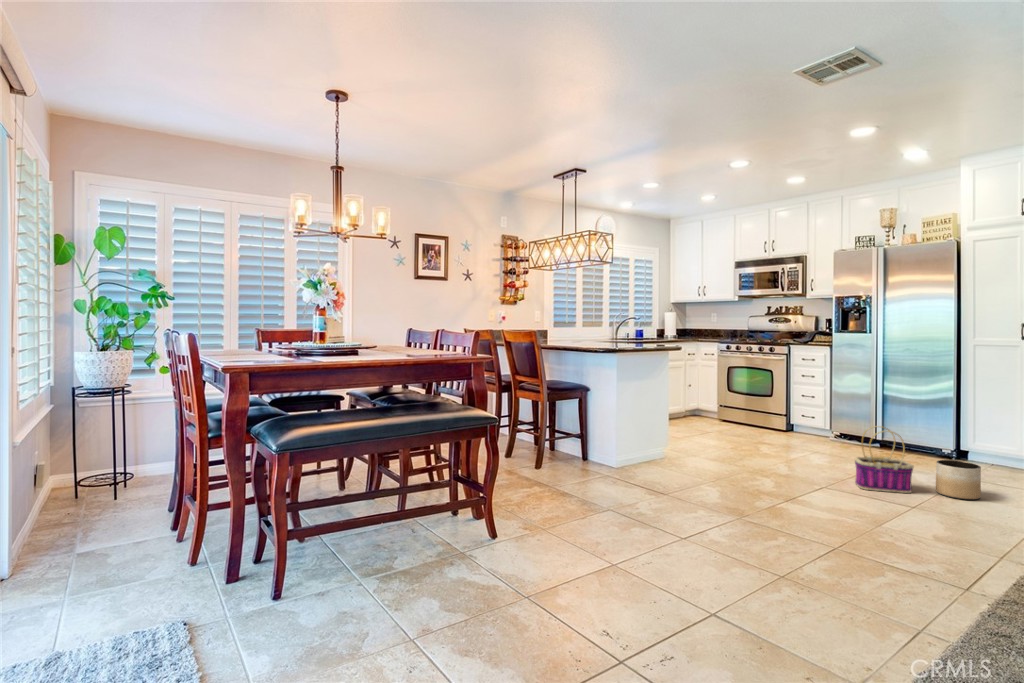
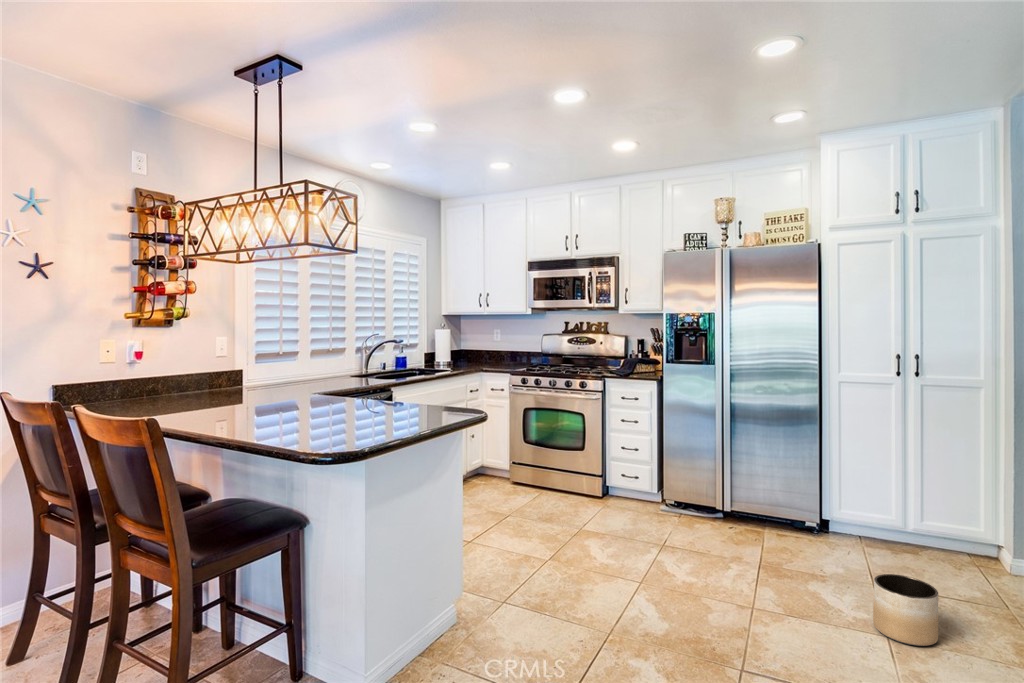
basket: present [855,426,914,493] -> none [770,534,857,652]

